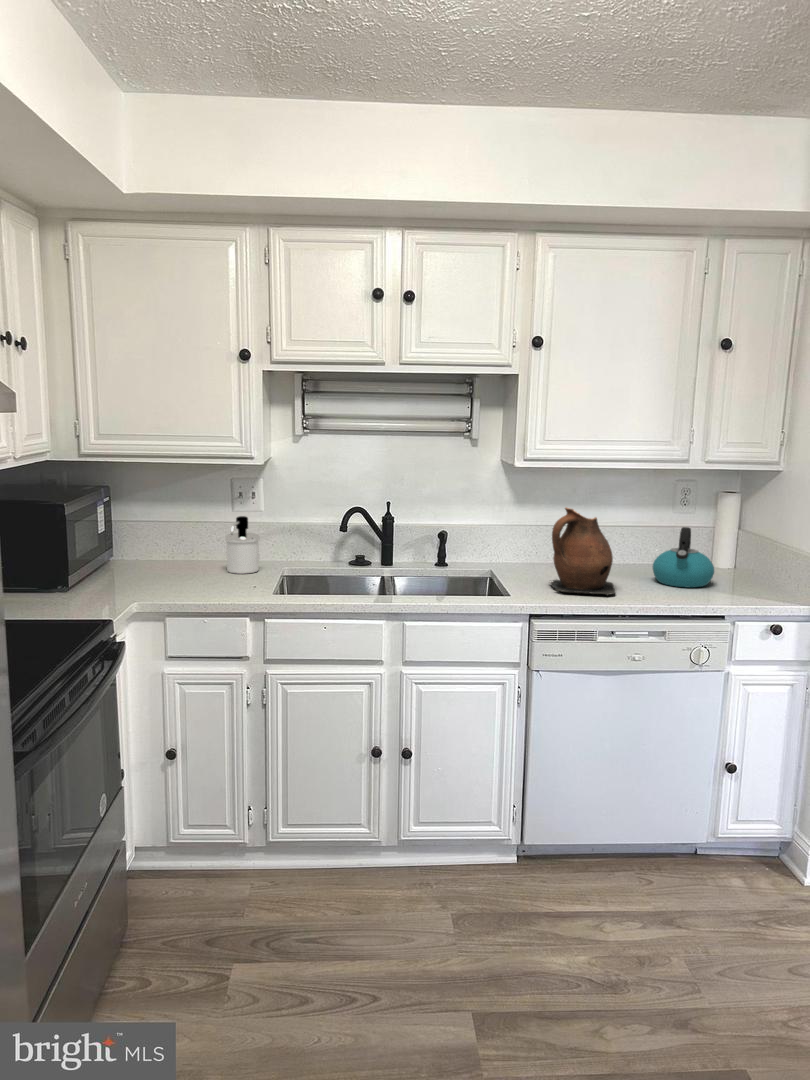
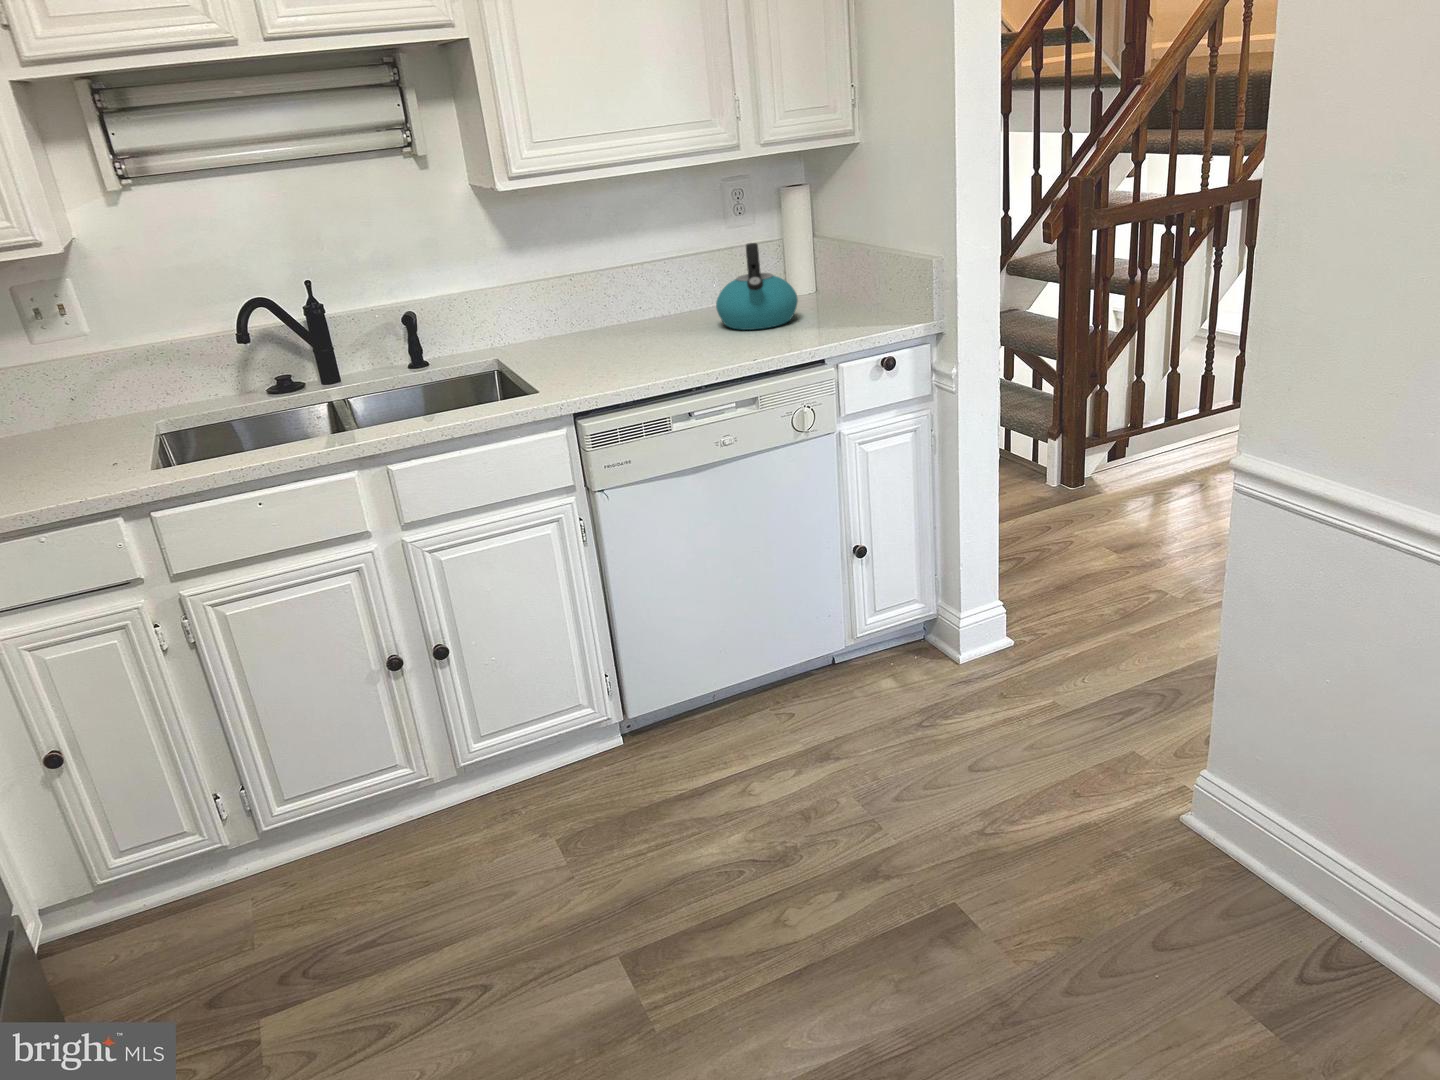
ceramic pitcher: present [550,508,615,596] -> none [575,243,681,369]
soap dispenser: present [225,516,260,574] -> none [34,349,113,448]

